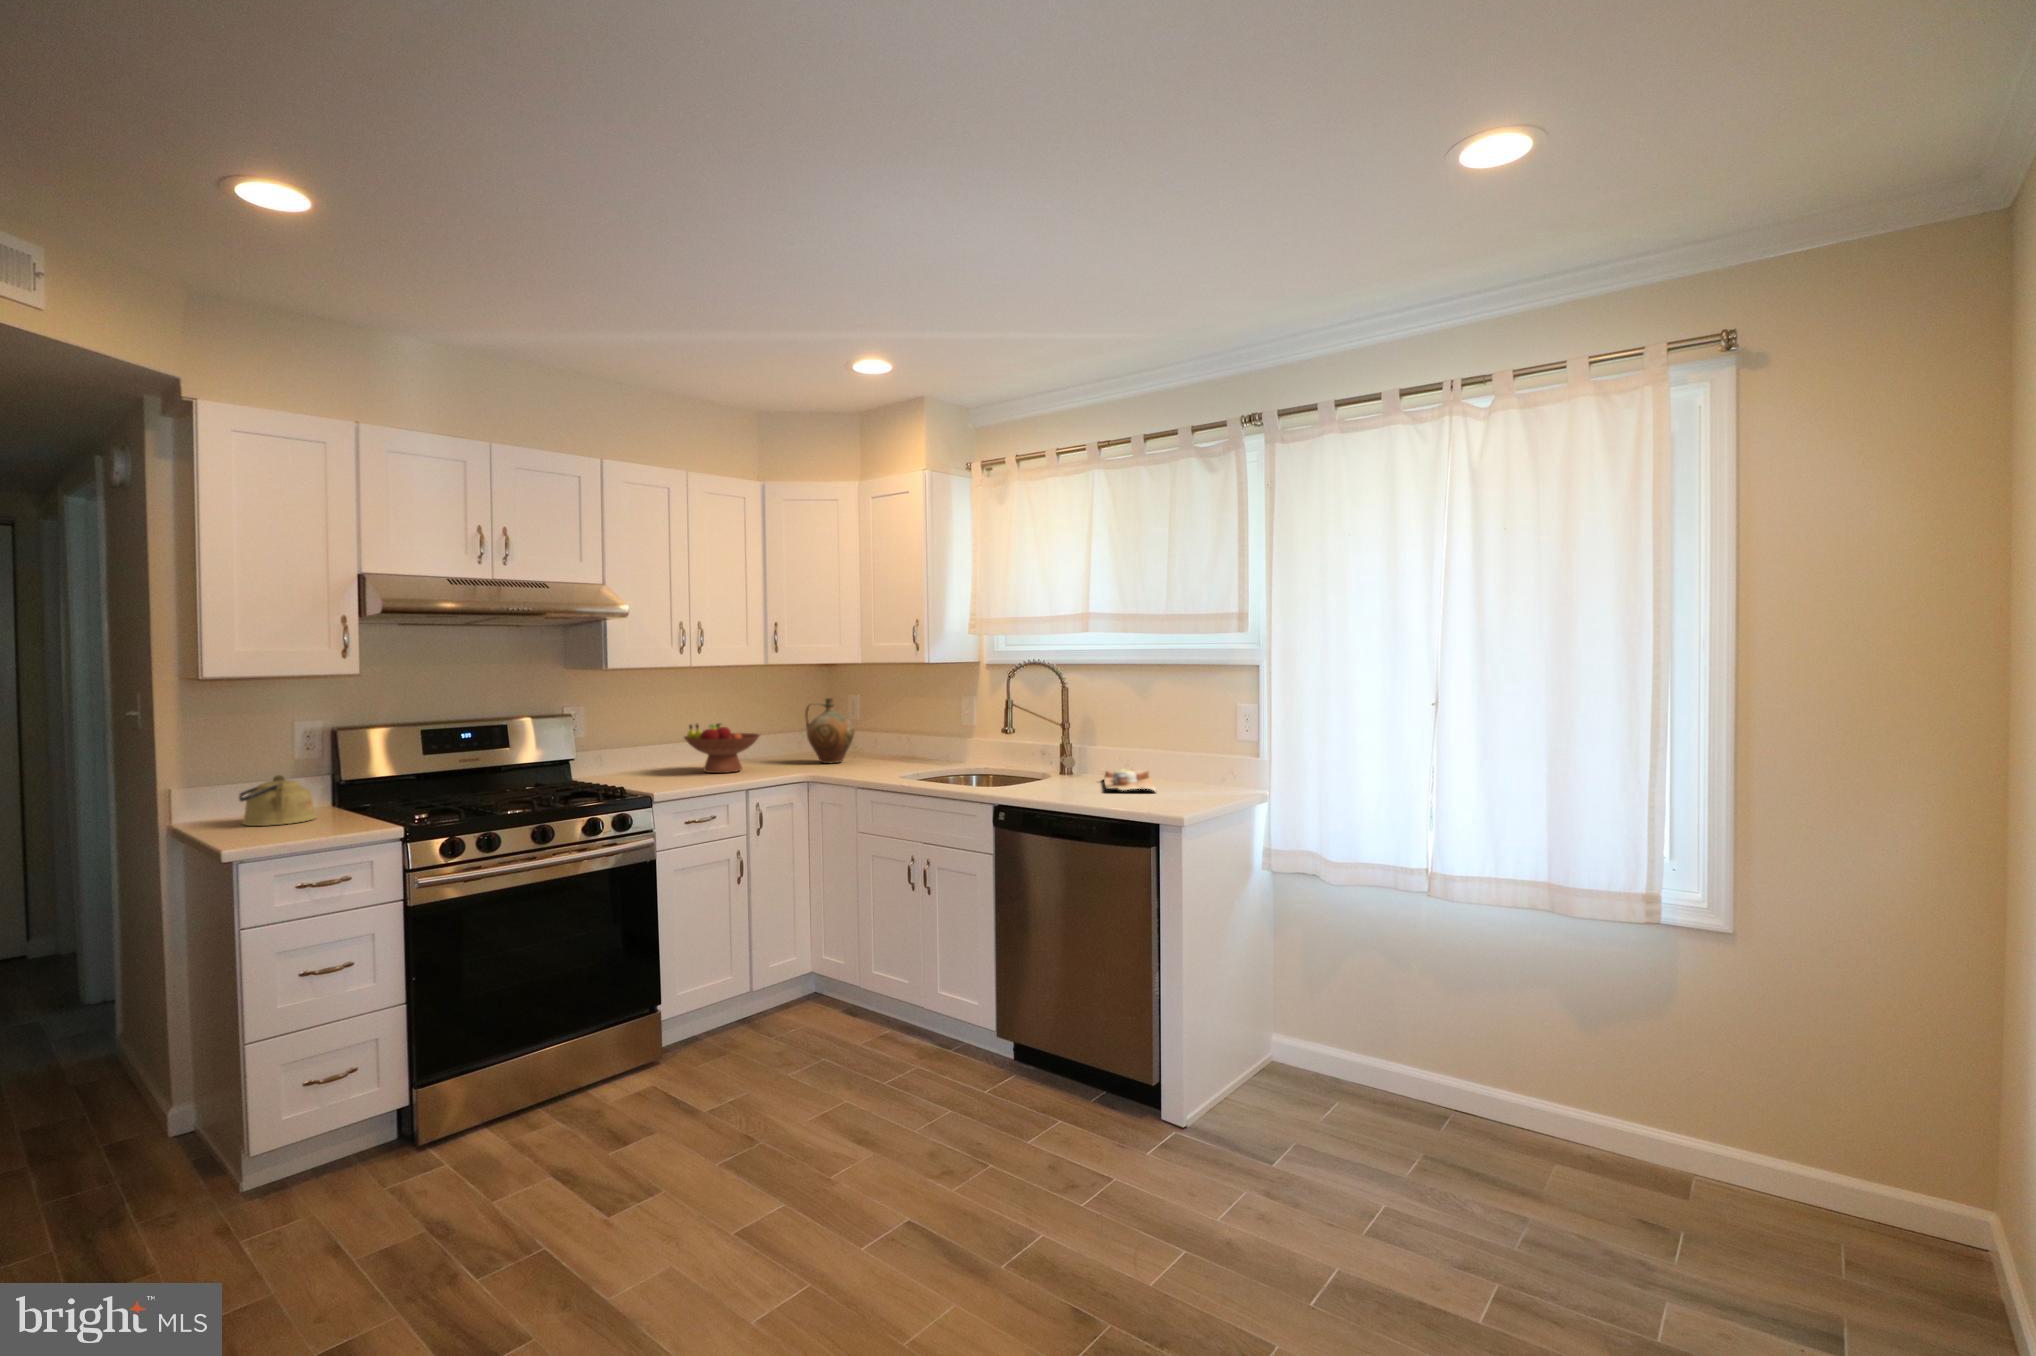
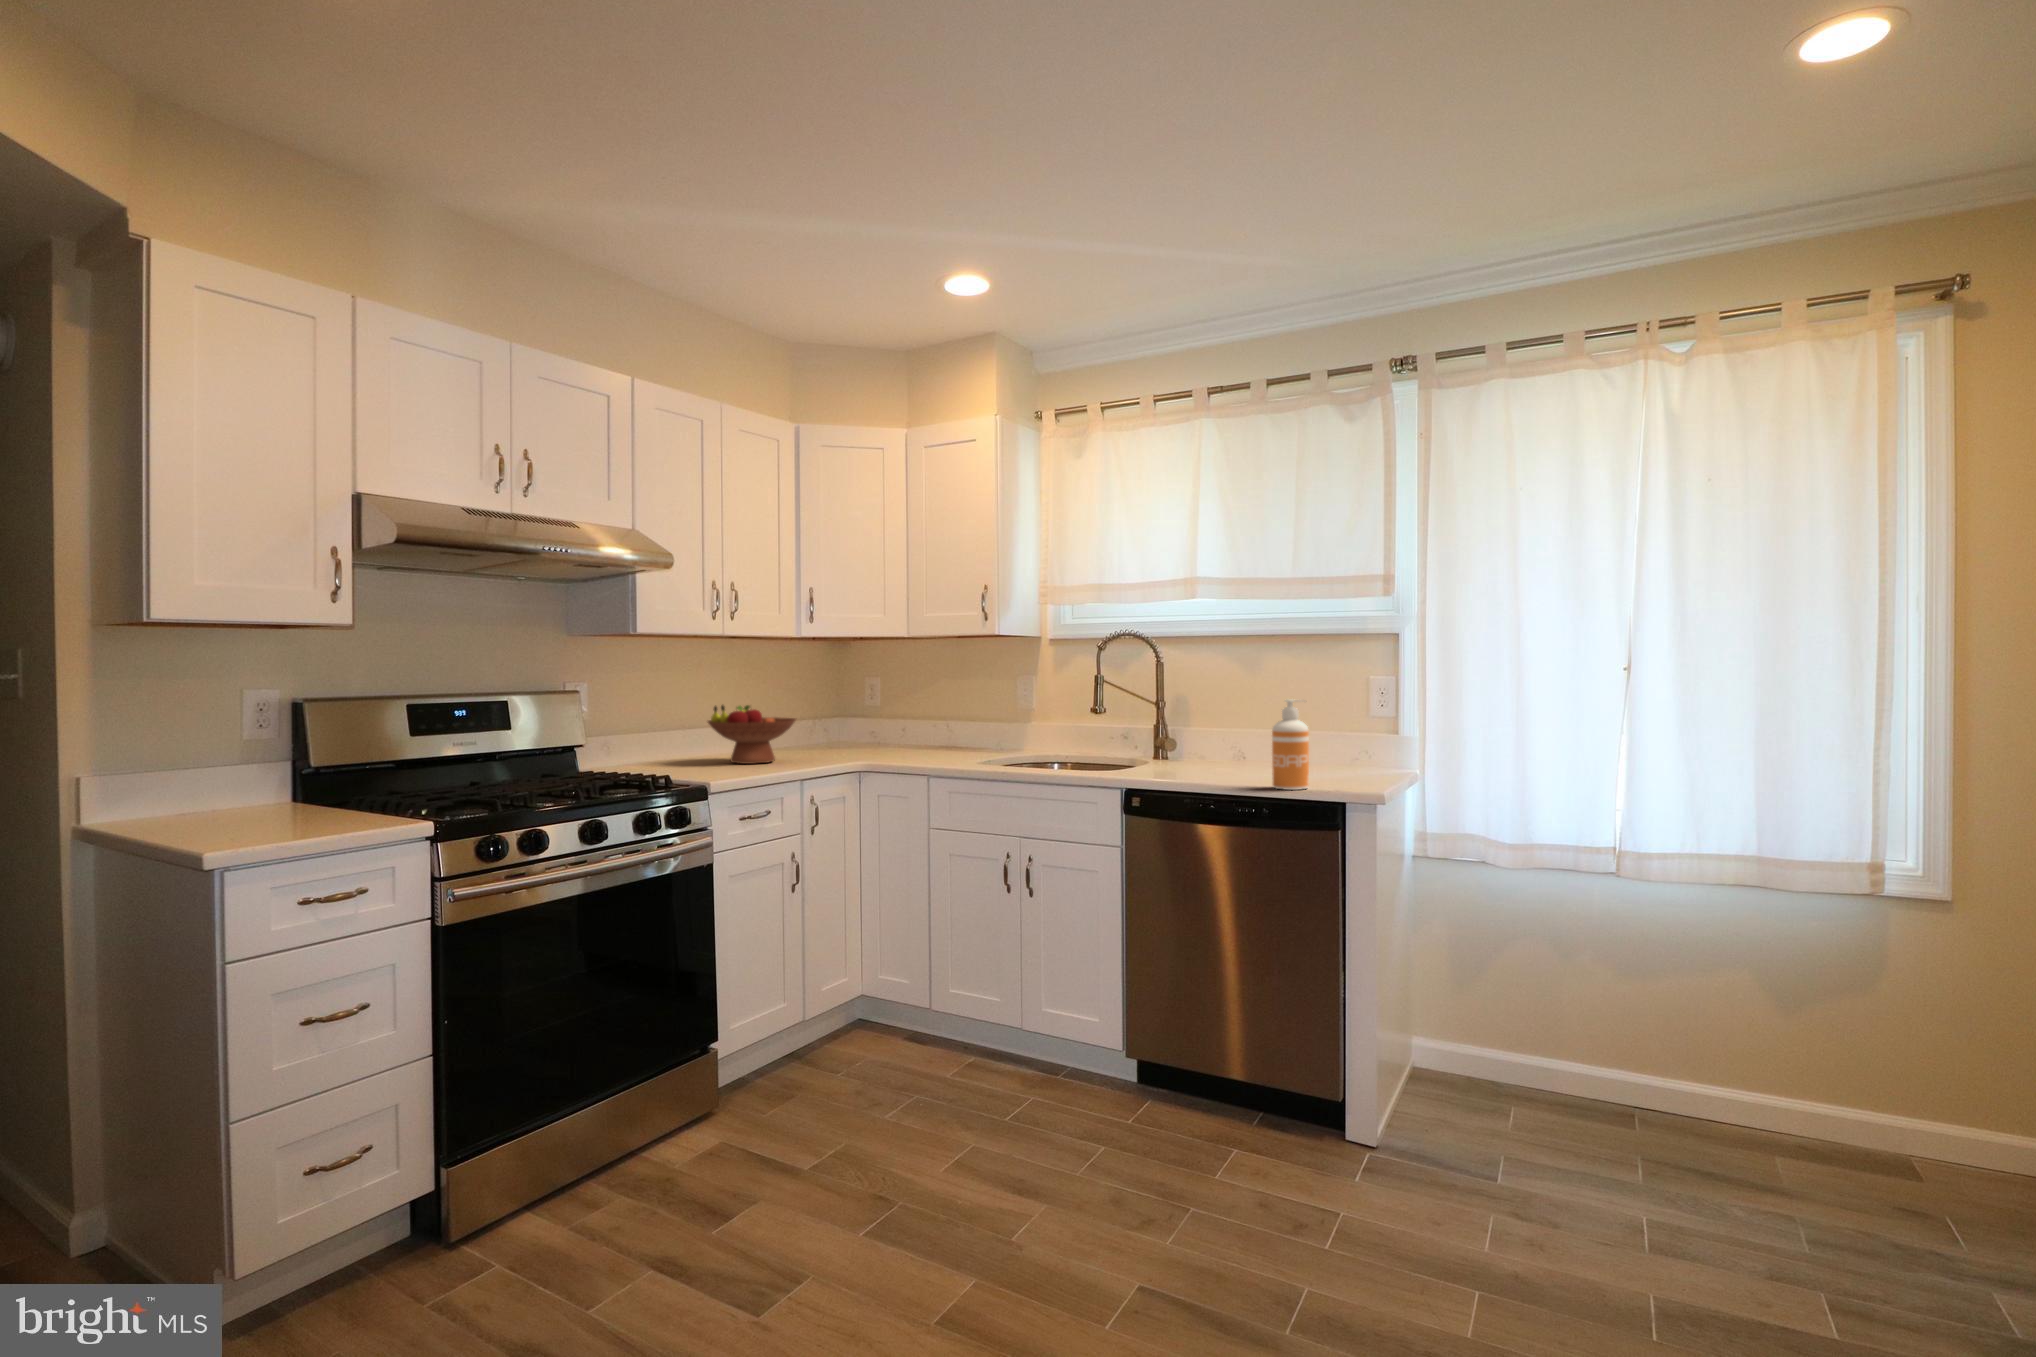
ceramic jug: present [805,698,854,763] -> none [850,676,908,755]
soap dispenser: none [1160,725,1190,800] -> present [1272,699,1309,790]
cutting board: present [1104,769,1157,792] -> none [1207,757,1270,783]
kettle: present [239,775,316,826] -> none [224,752,305,807]

